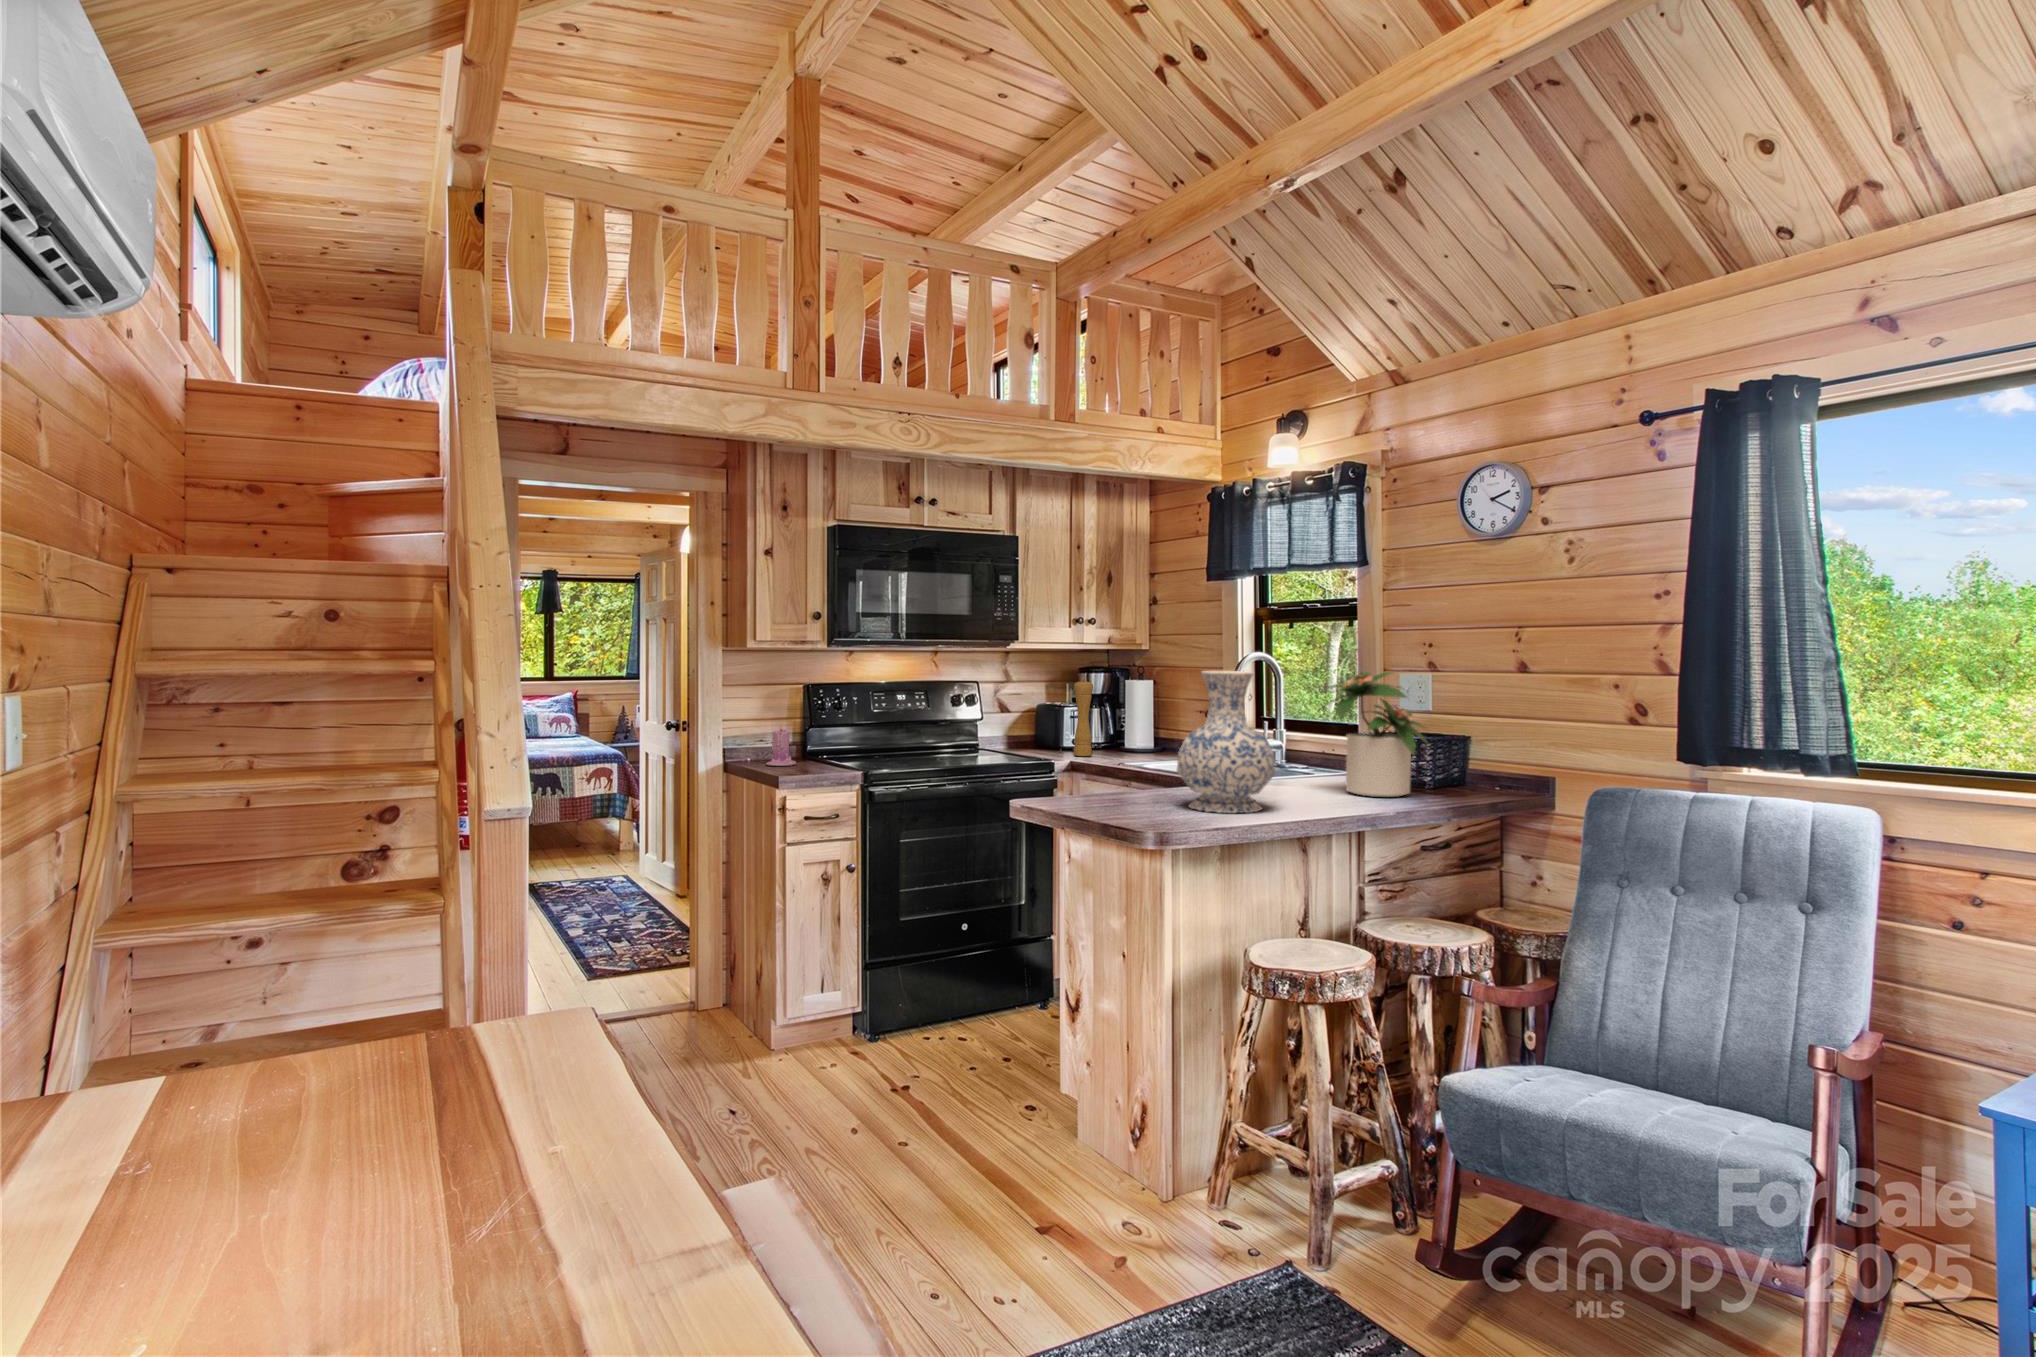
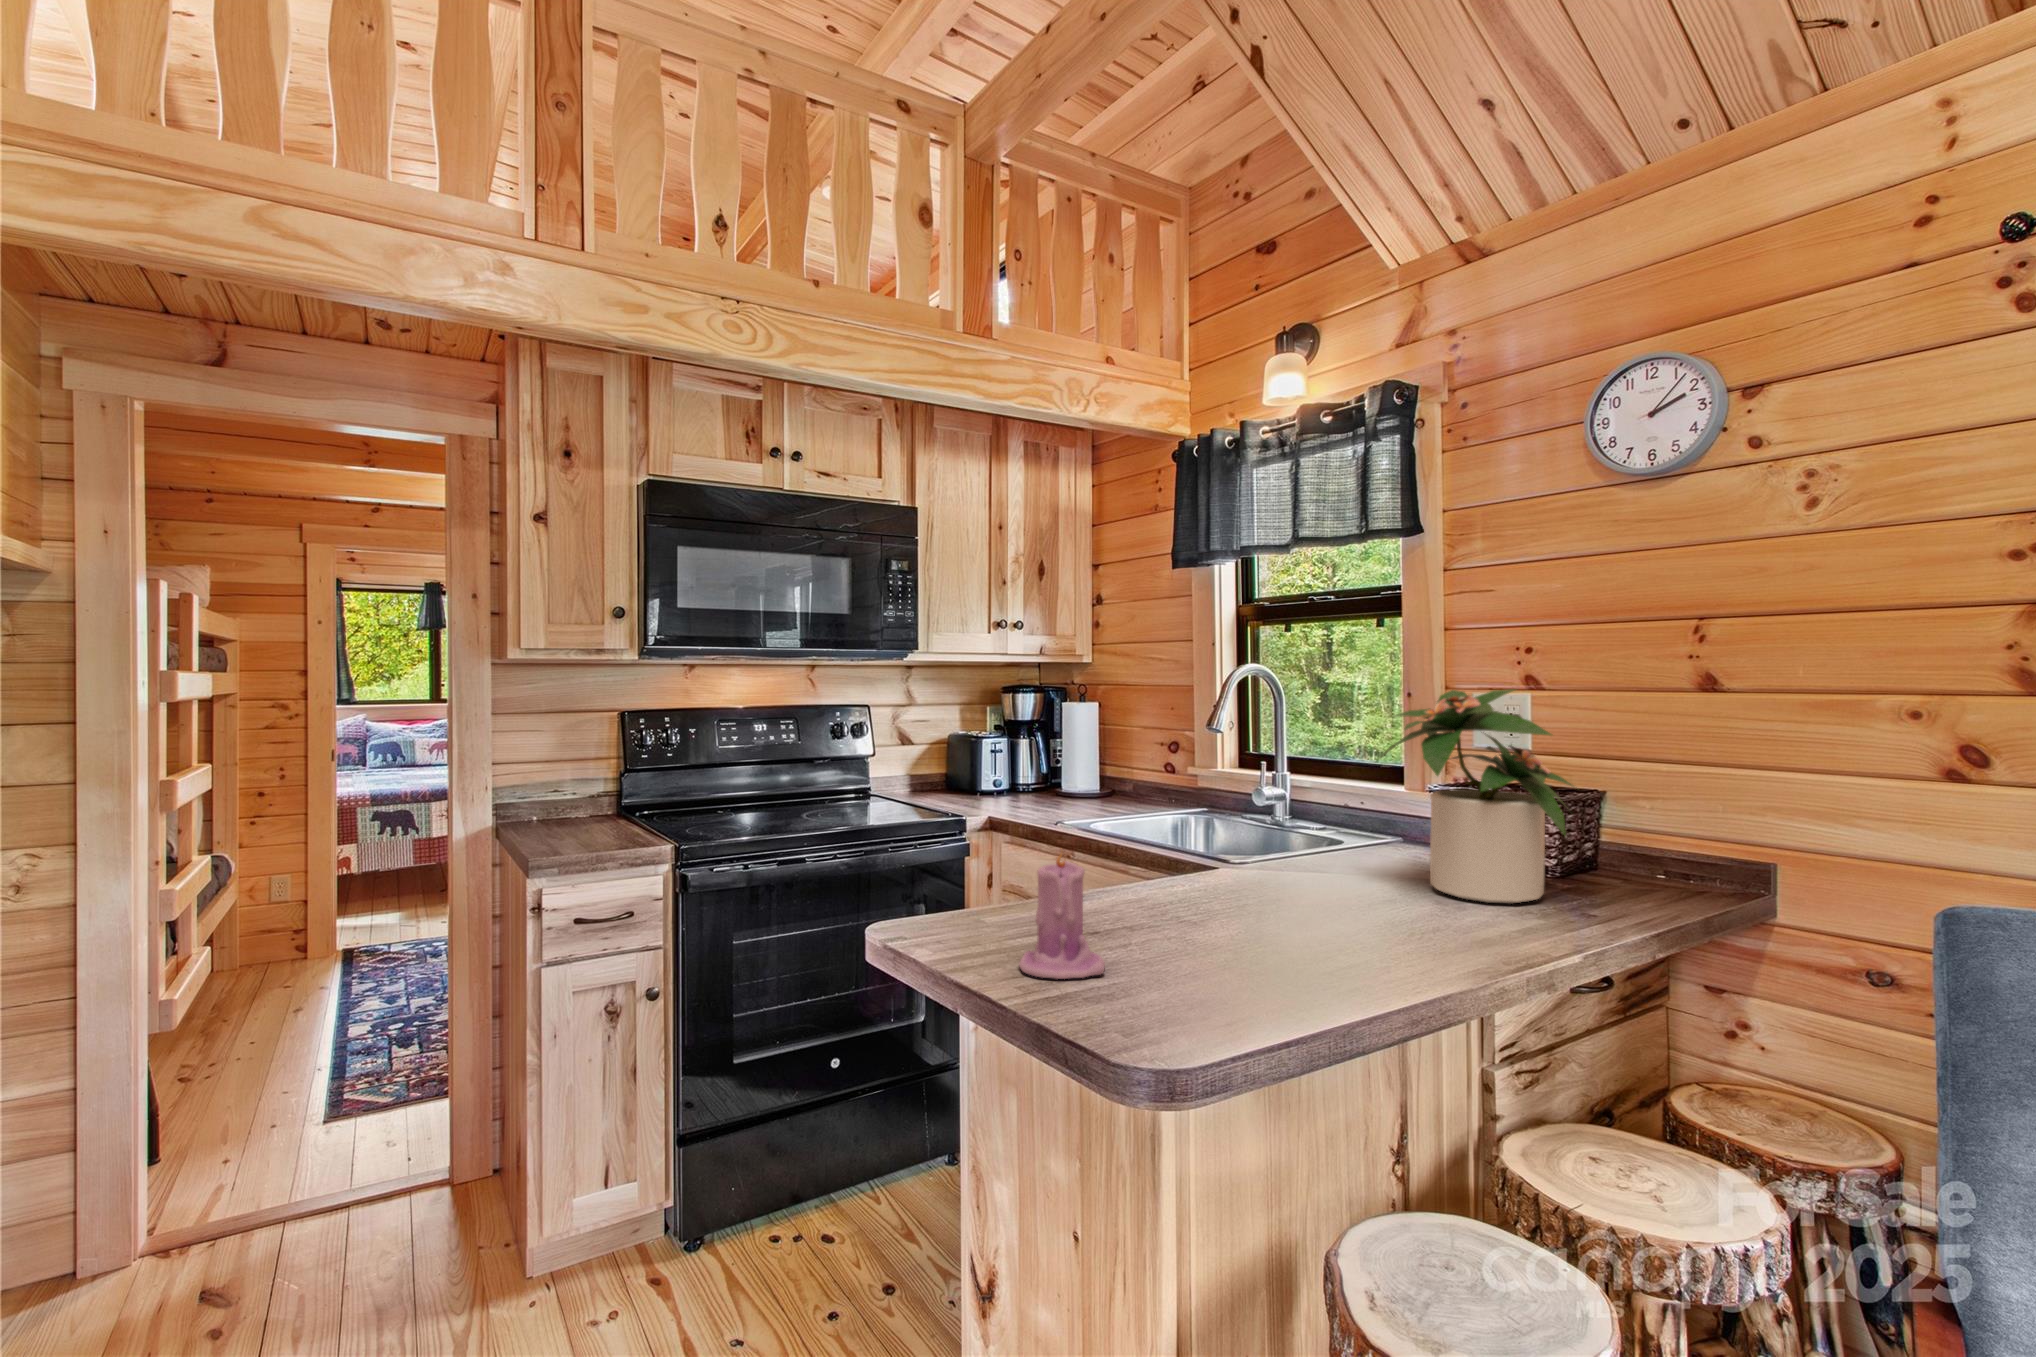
vase: present [1177,671,1275,813] -> none [1164,690,1352,968]
pepper mill: present [1074,680,1093,756] -> none [995,703,1021,806]
candle: present [766,726,796,766] -> present [1019,855,1105,979]

